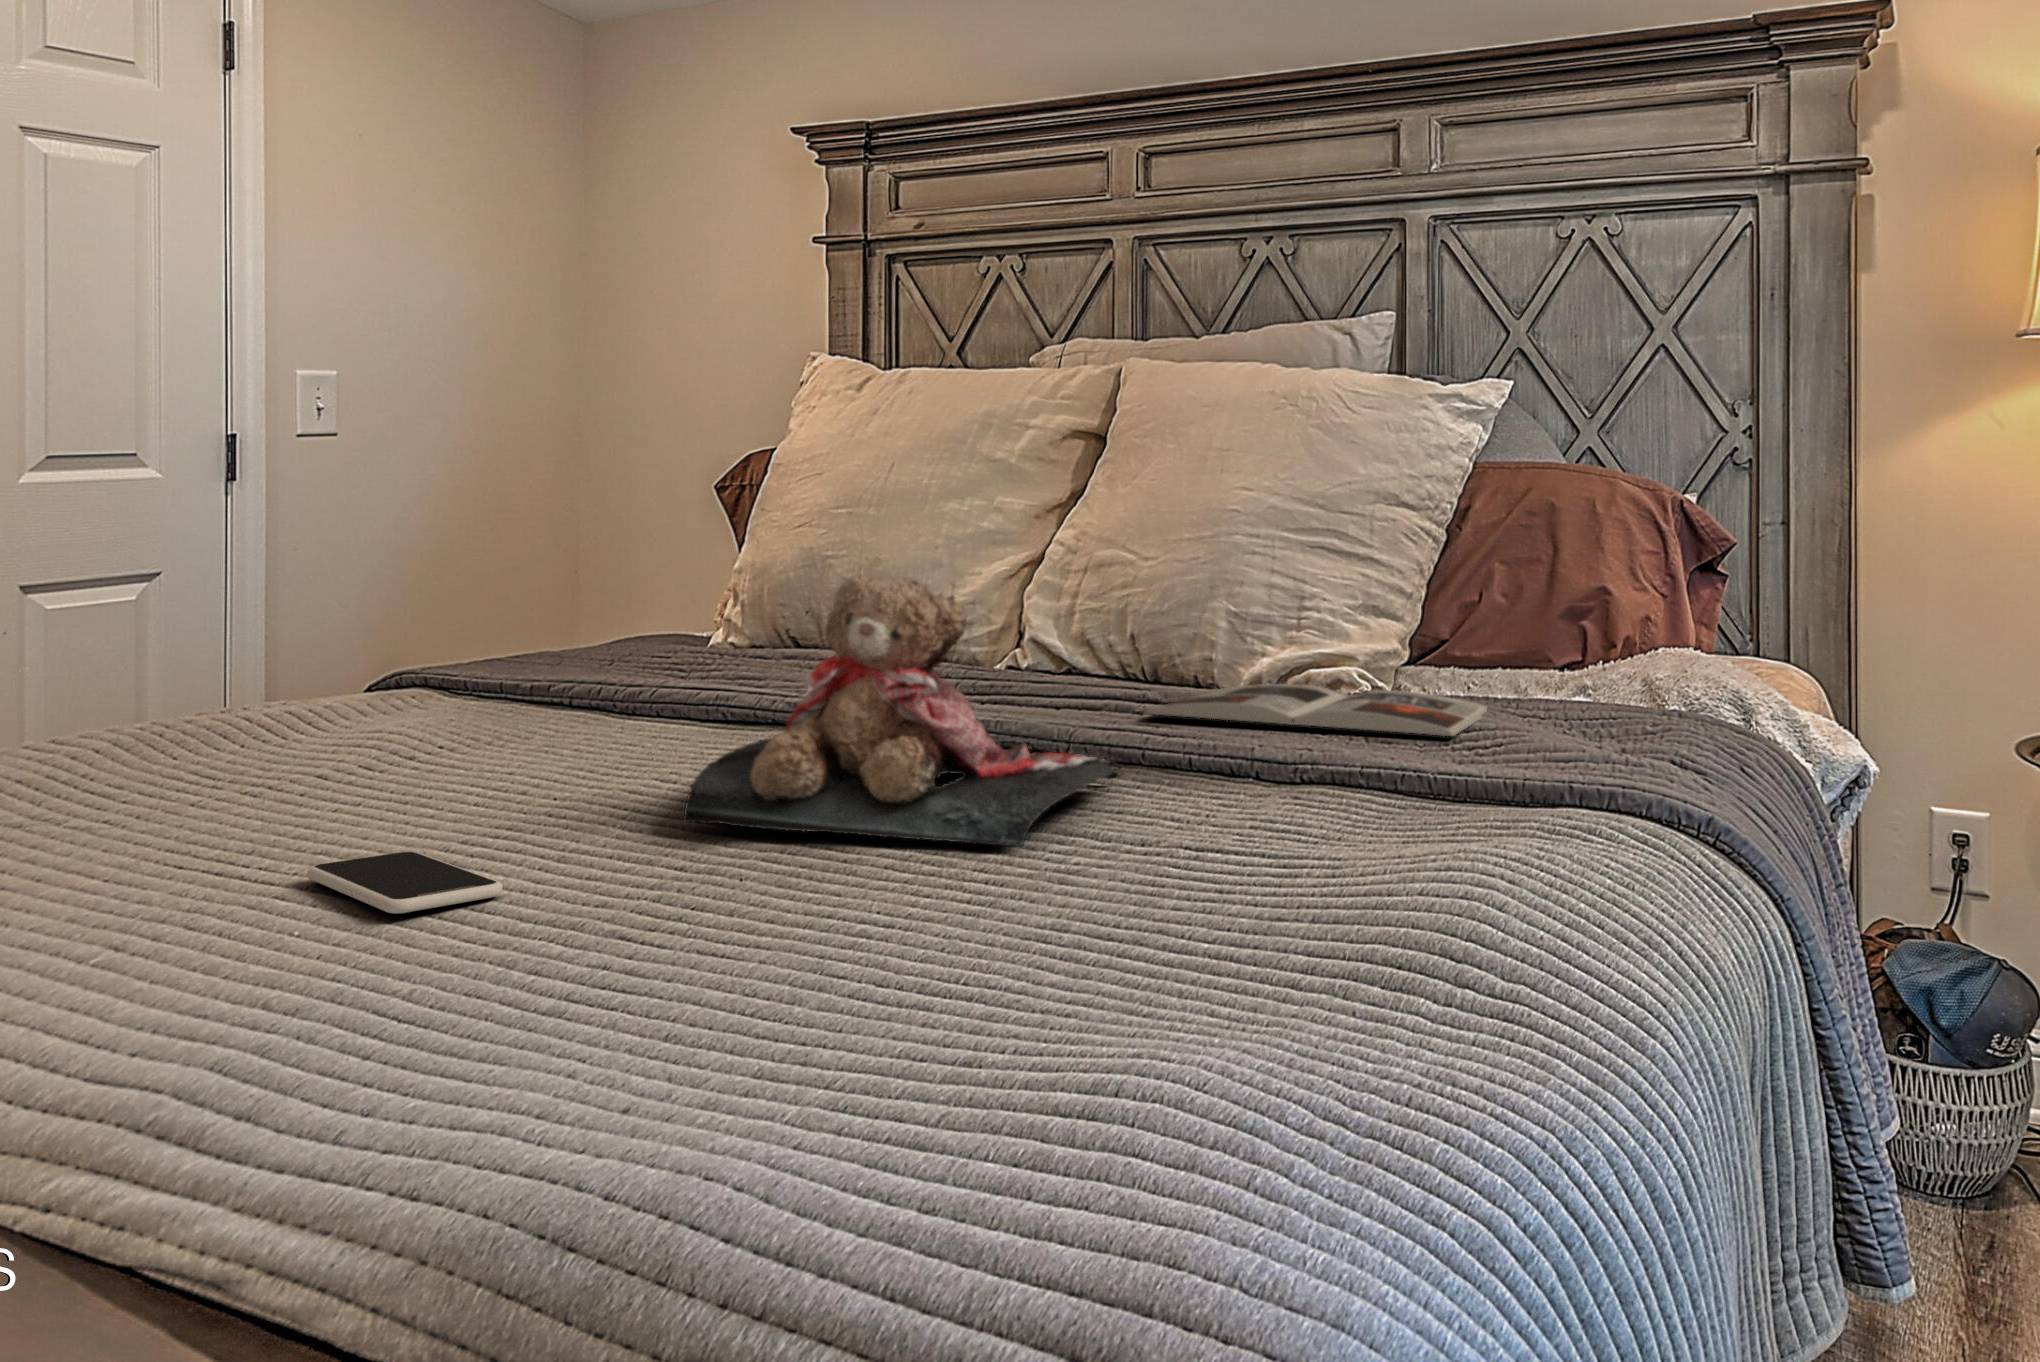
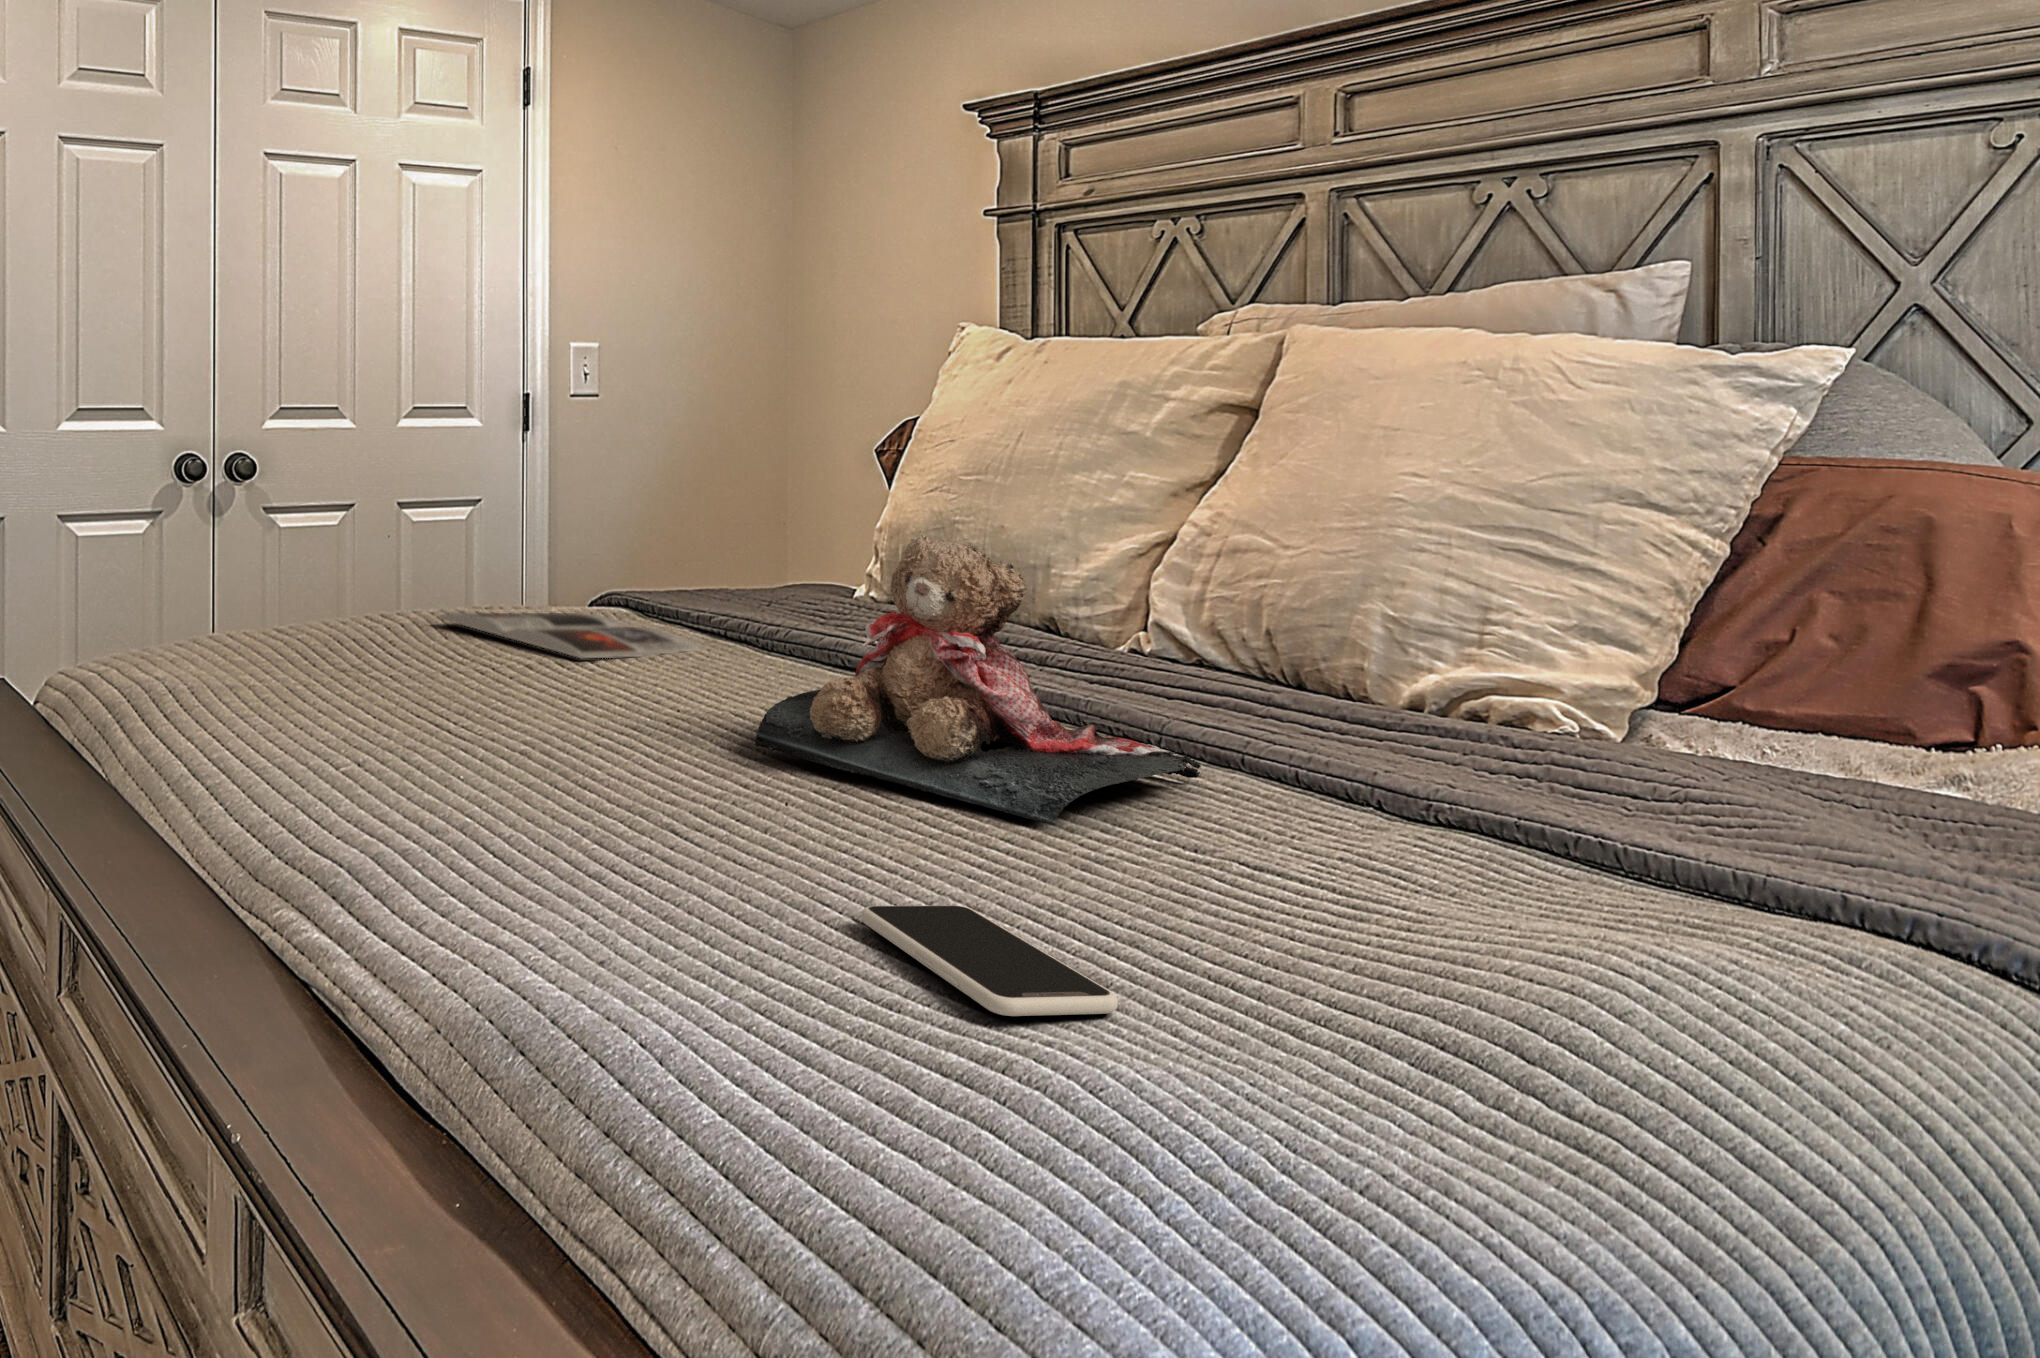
magazine: present [1145,684,1487,736] -> present [439,613,703,658]
smartphone: present [307,852,502,914] -> present [861,905,1118,1016]

